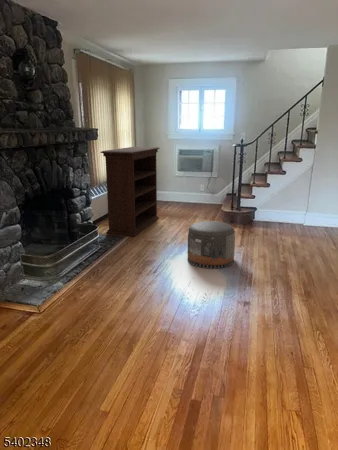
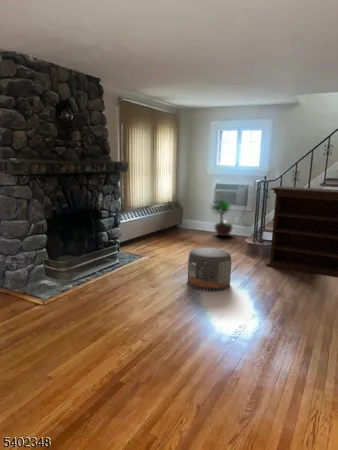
bookshelf: present [101,147,159,236] -> present [266,186,338,277]
potted tree: none [175,162,201,206] -> present [212,200,232,236]

